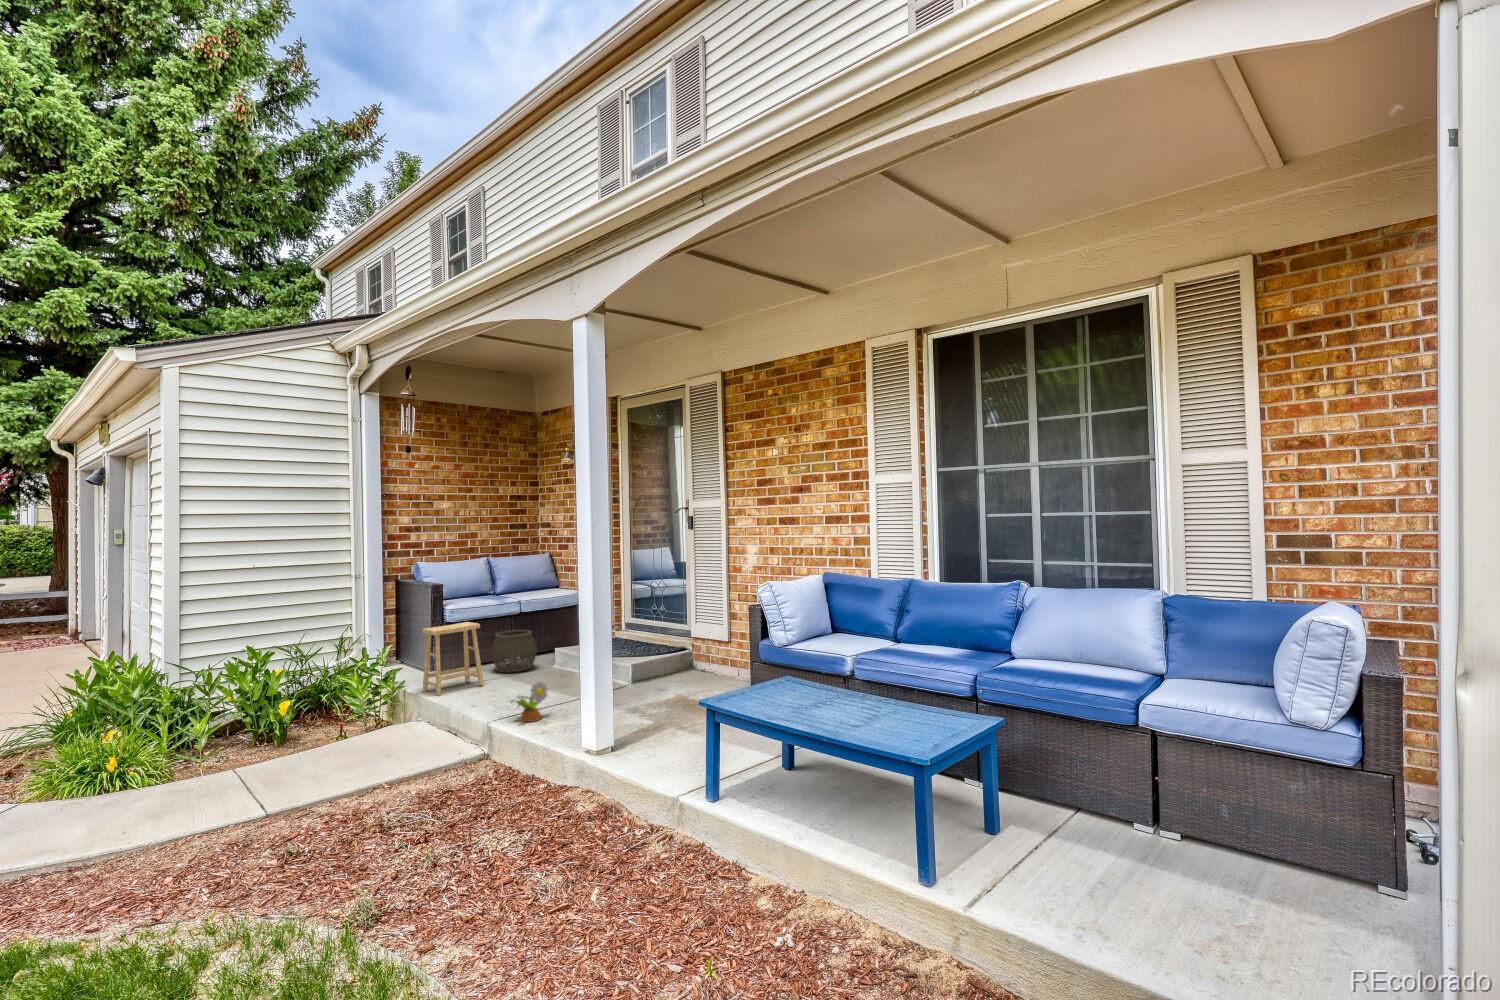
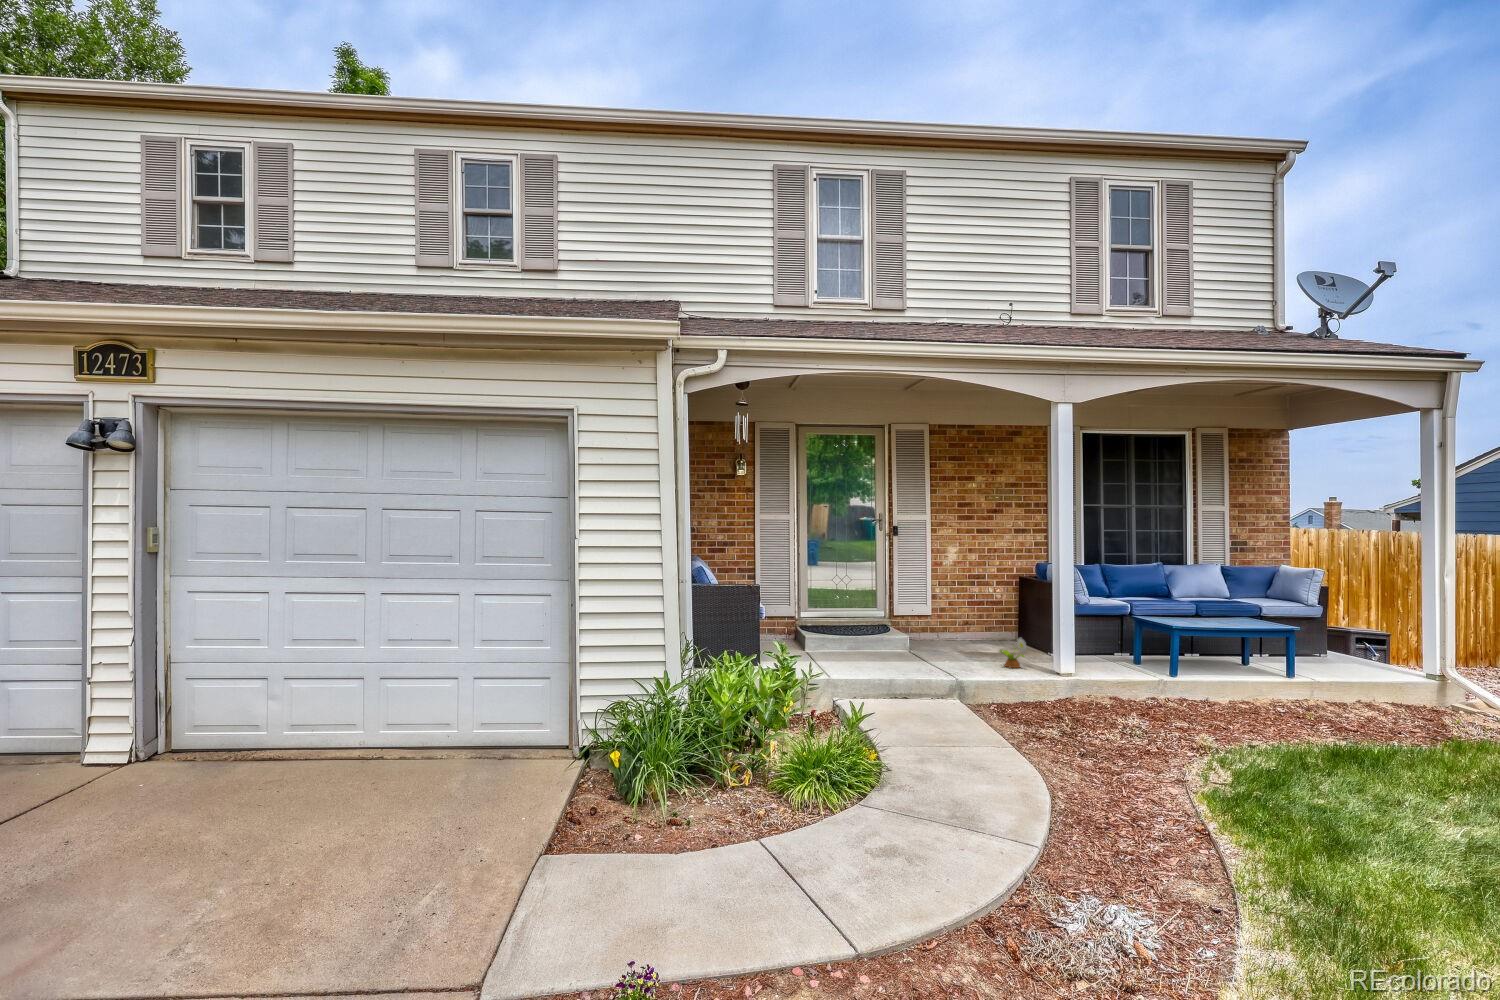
footstool: present [422,622,484,696] -> none [860,609,900,670]
woven basket: present [492,630,536,673] -> none [818,619,856,656]

